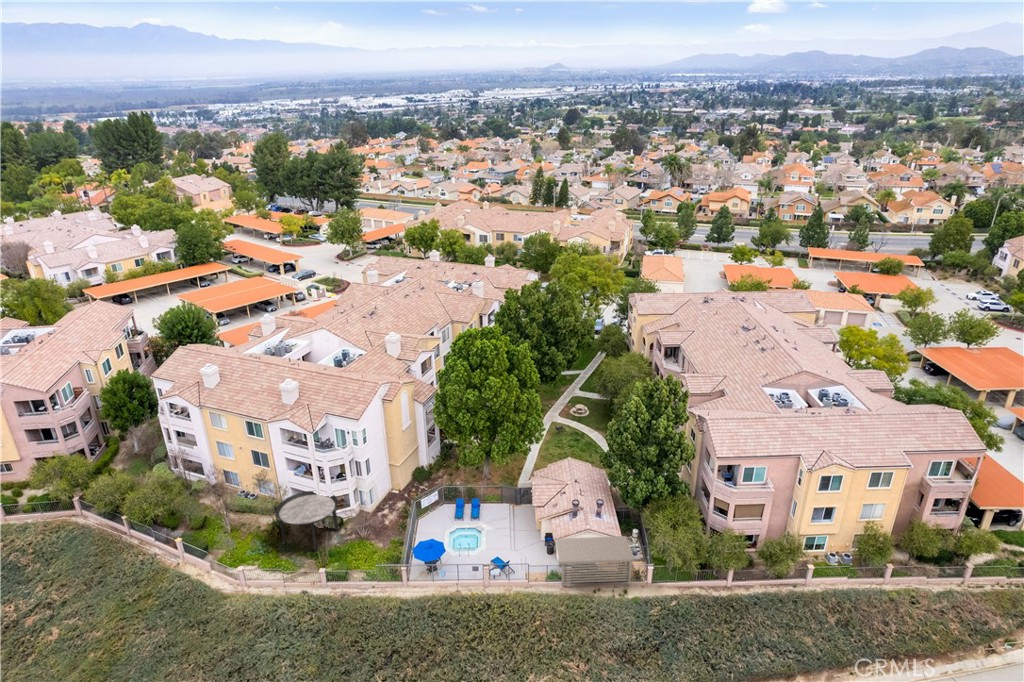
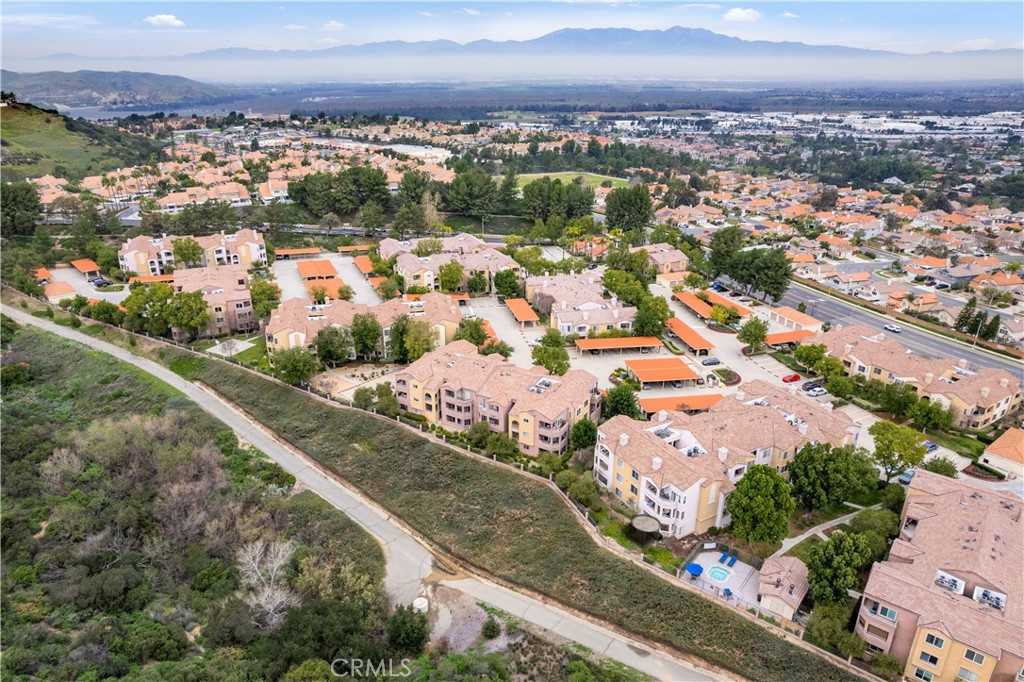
storage bench: present [556,536,633,587] -> none [753,594,800,637]

